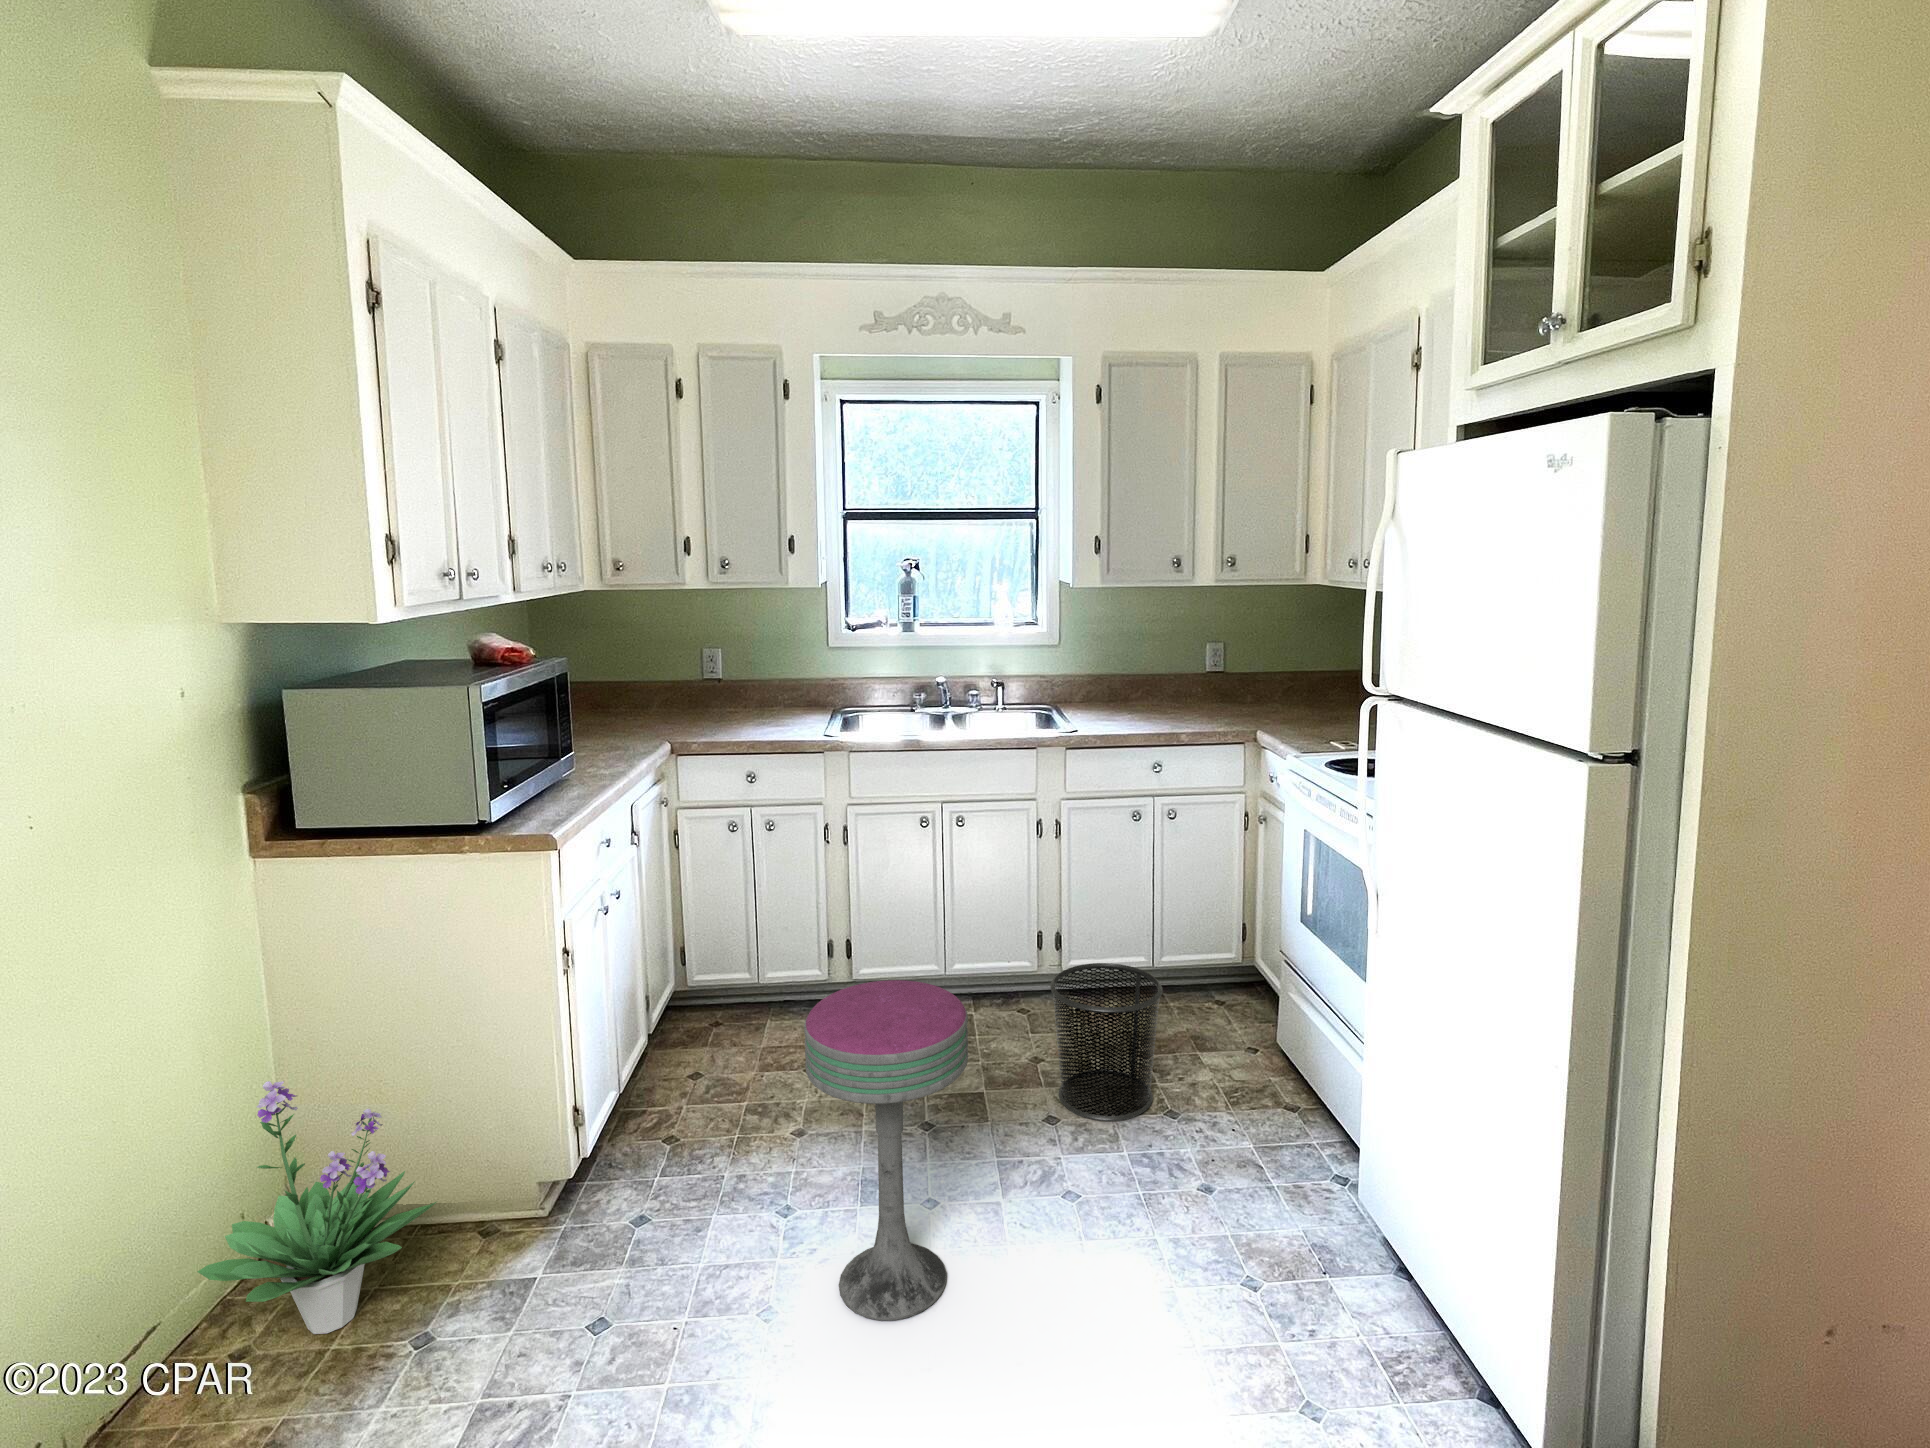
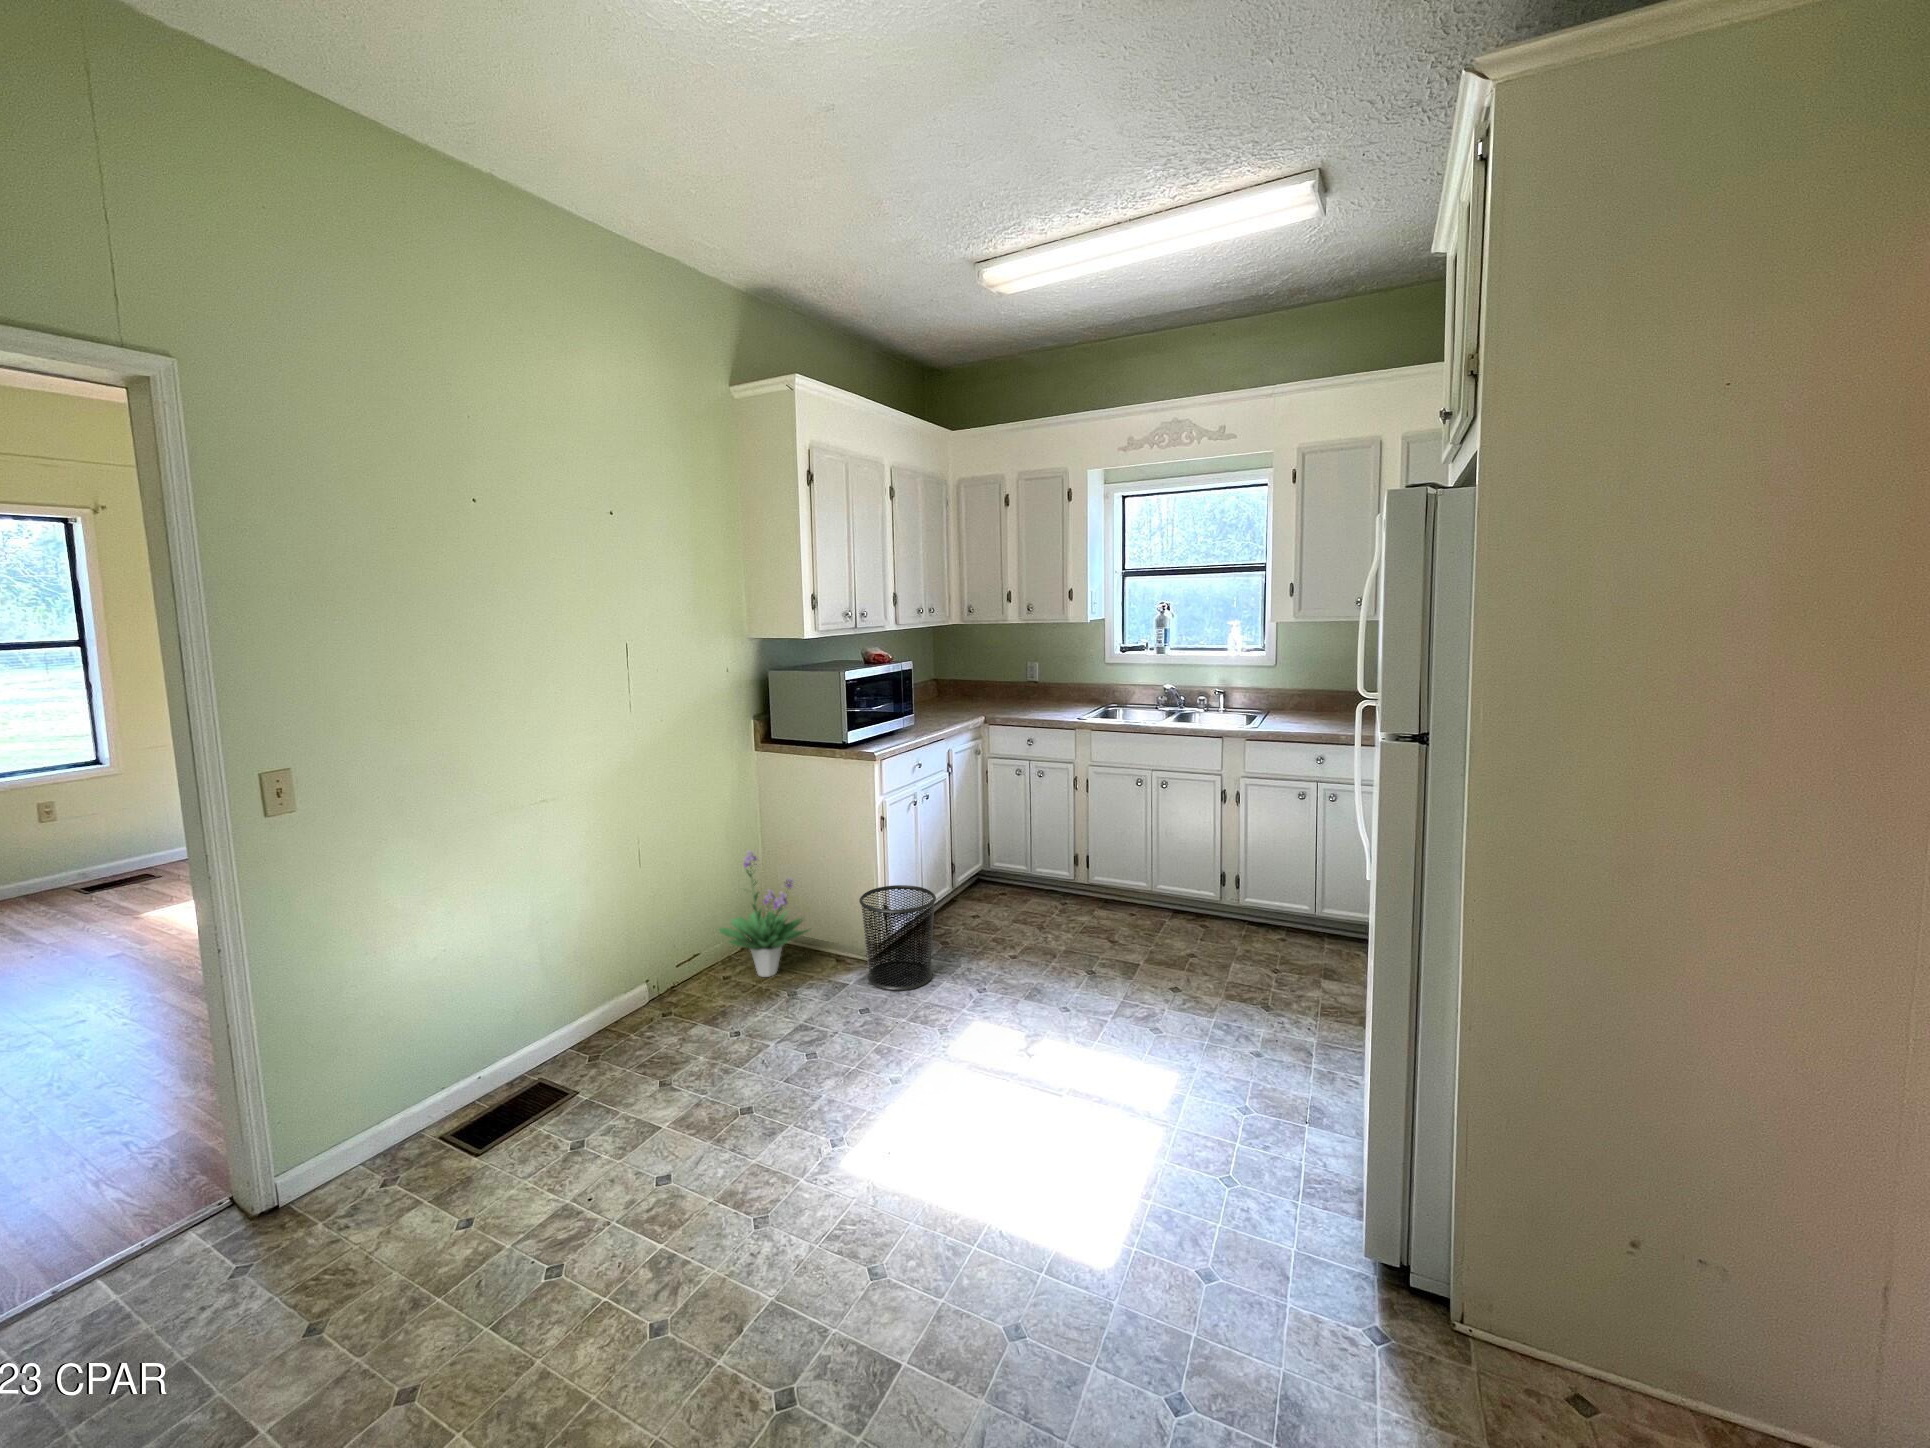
waste bin: present [1050,963,1162,1121] -> present [859,885,936,990]
bar stool: present [804,980,968,1320] -> none [966,854,1064,1053]

